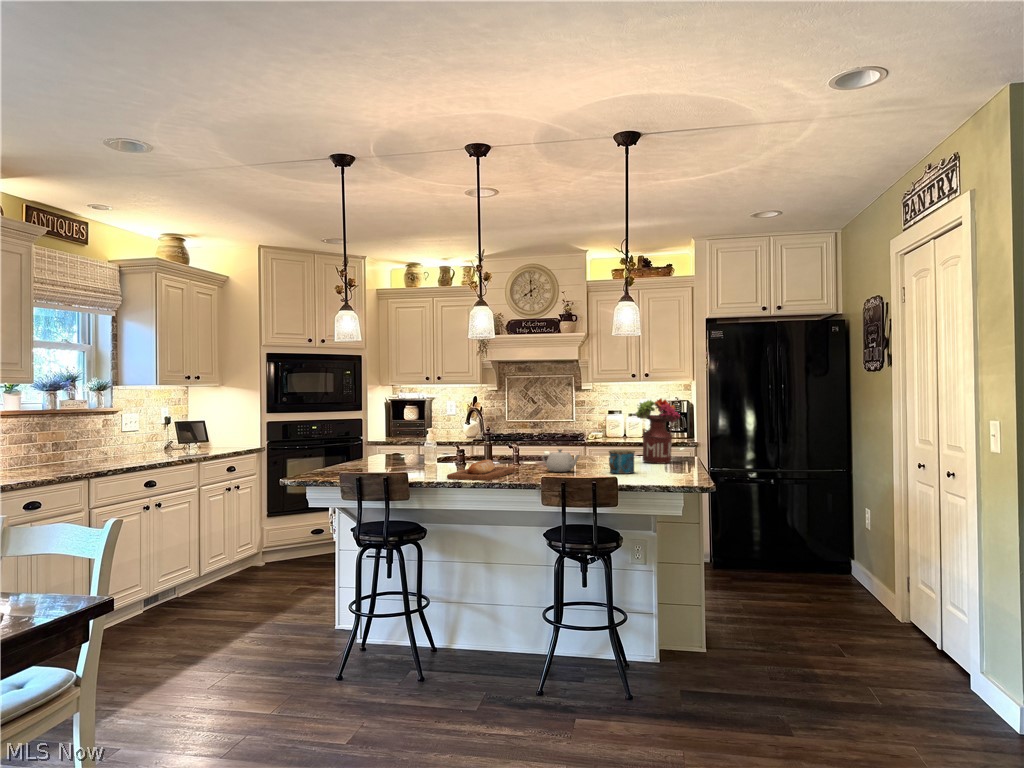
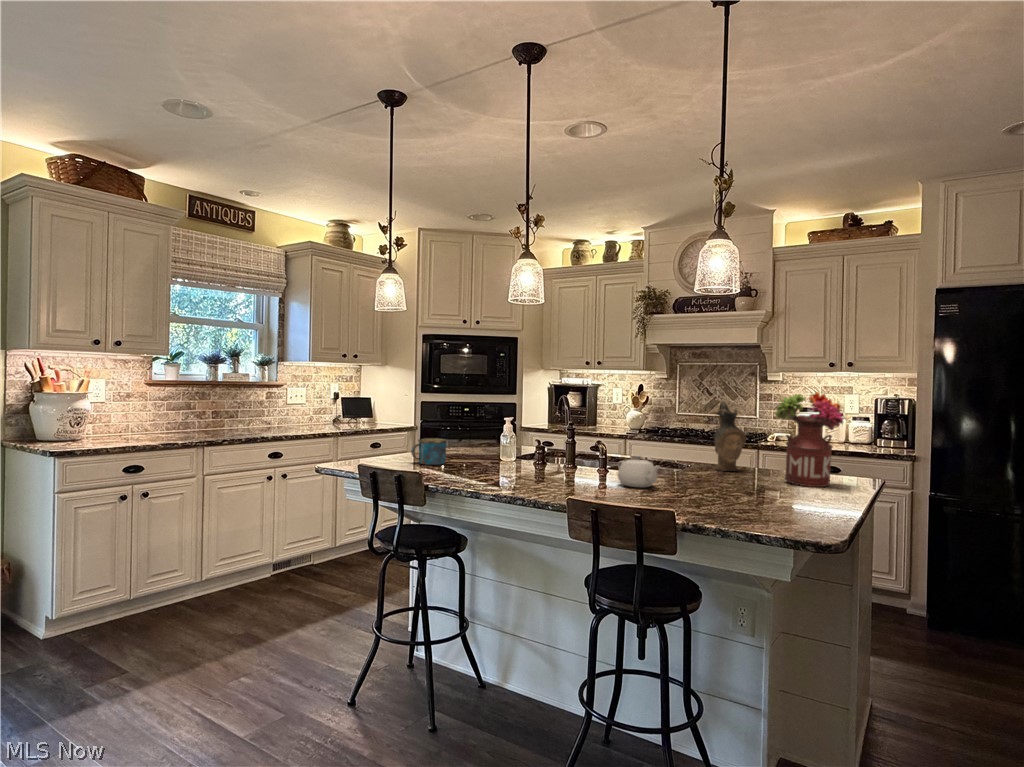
ceramic pitcher: none [585,408,608,460] -> present [714,401,746,471]
mug: present [609,450,635,474] -> present [411,438,447,465]
bread loaf: present [447,459,515,481] -> none [469,461,575,492]

